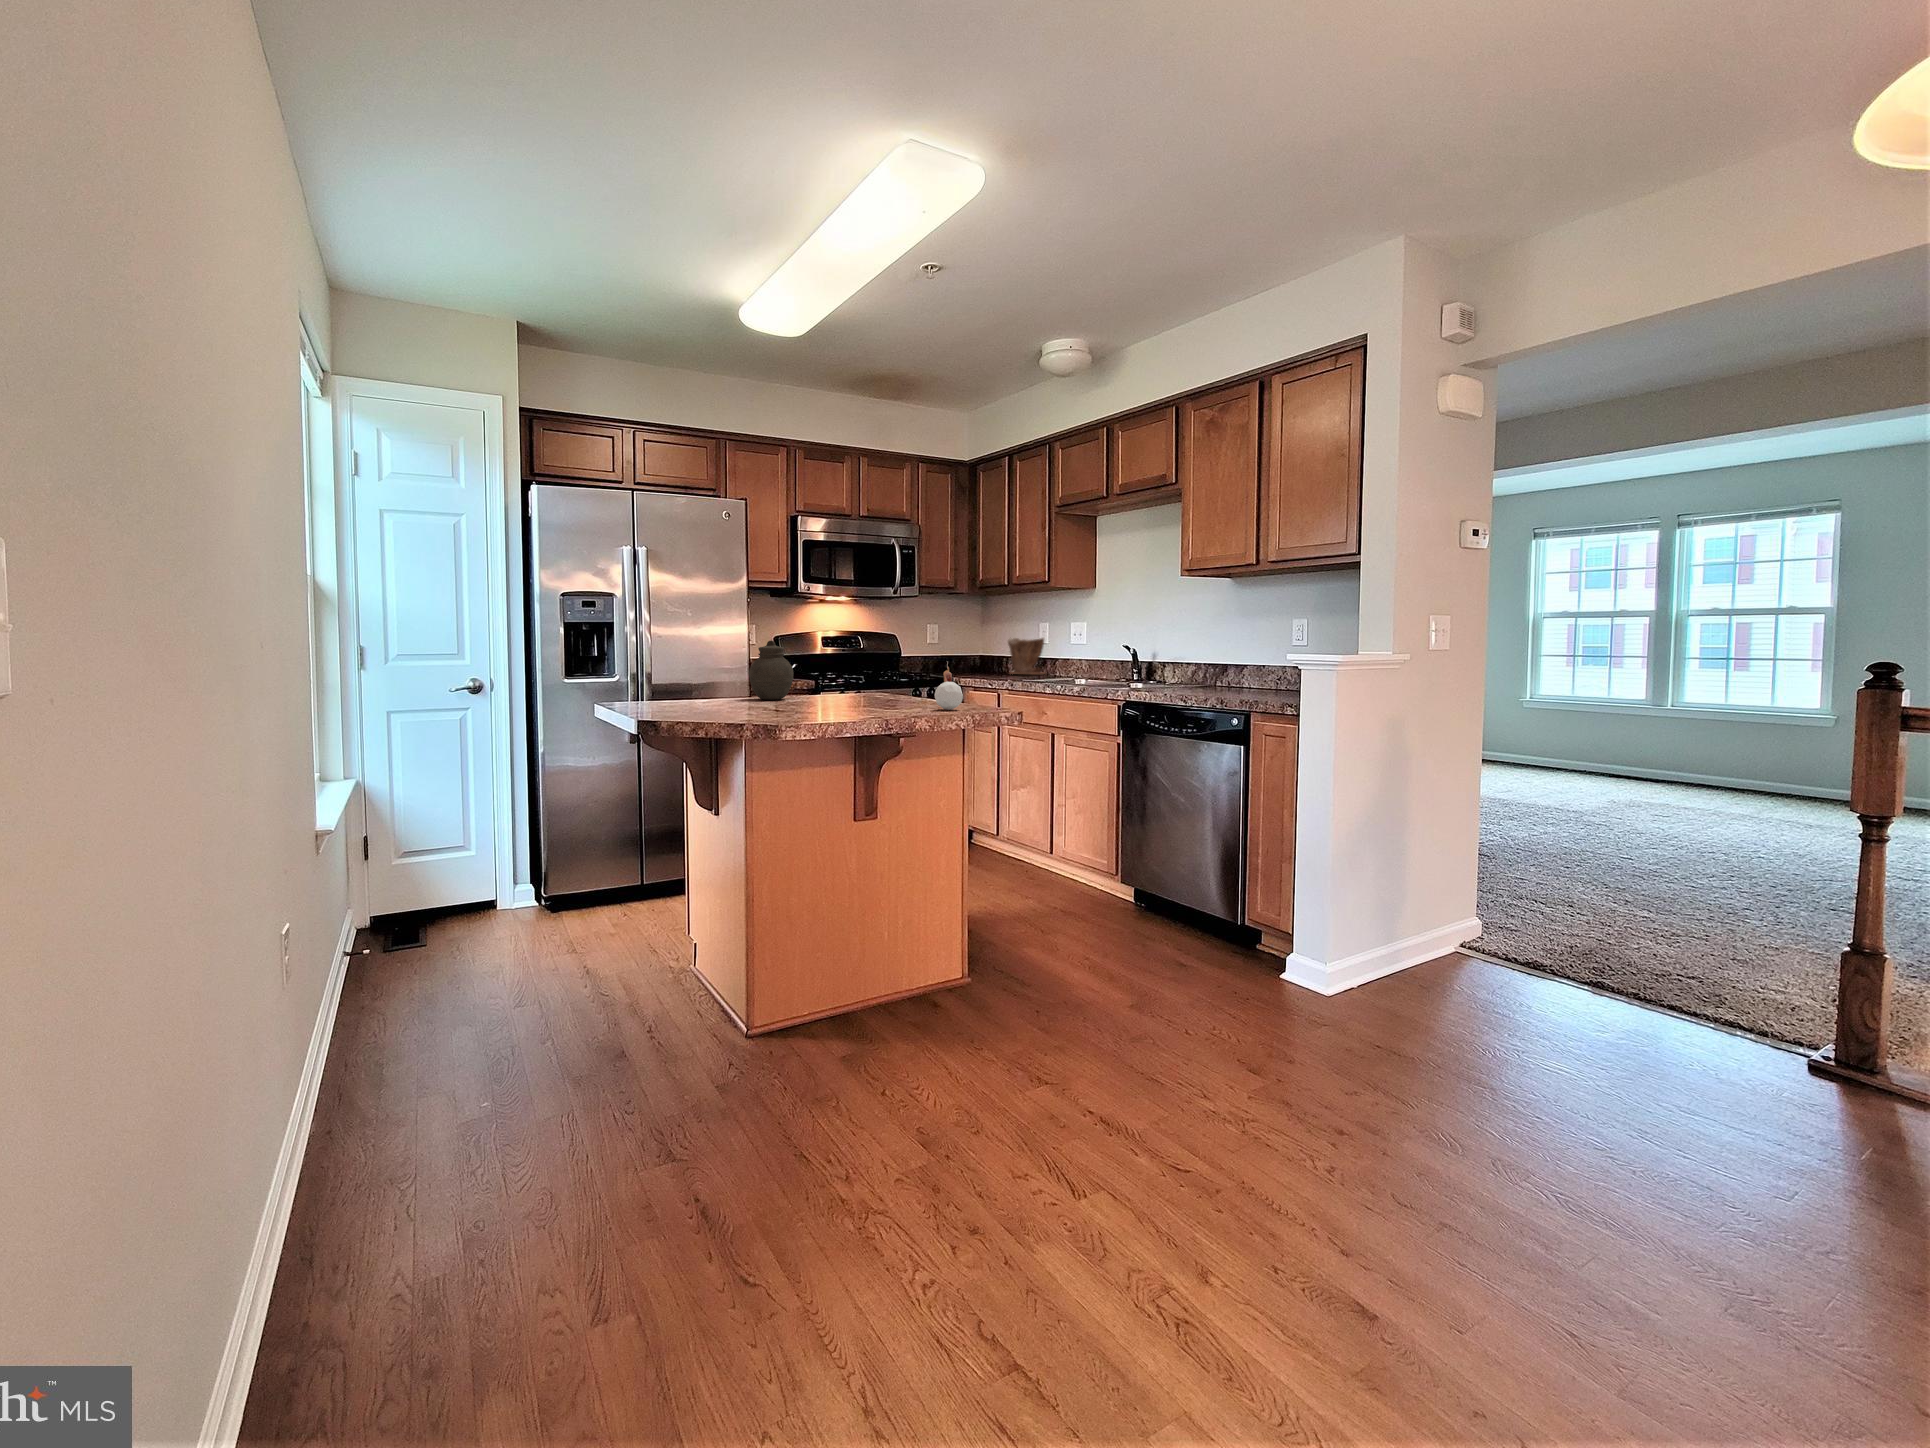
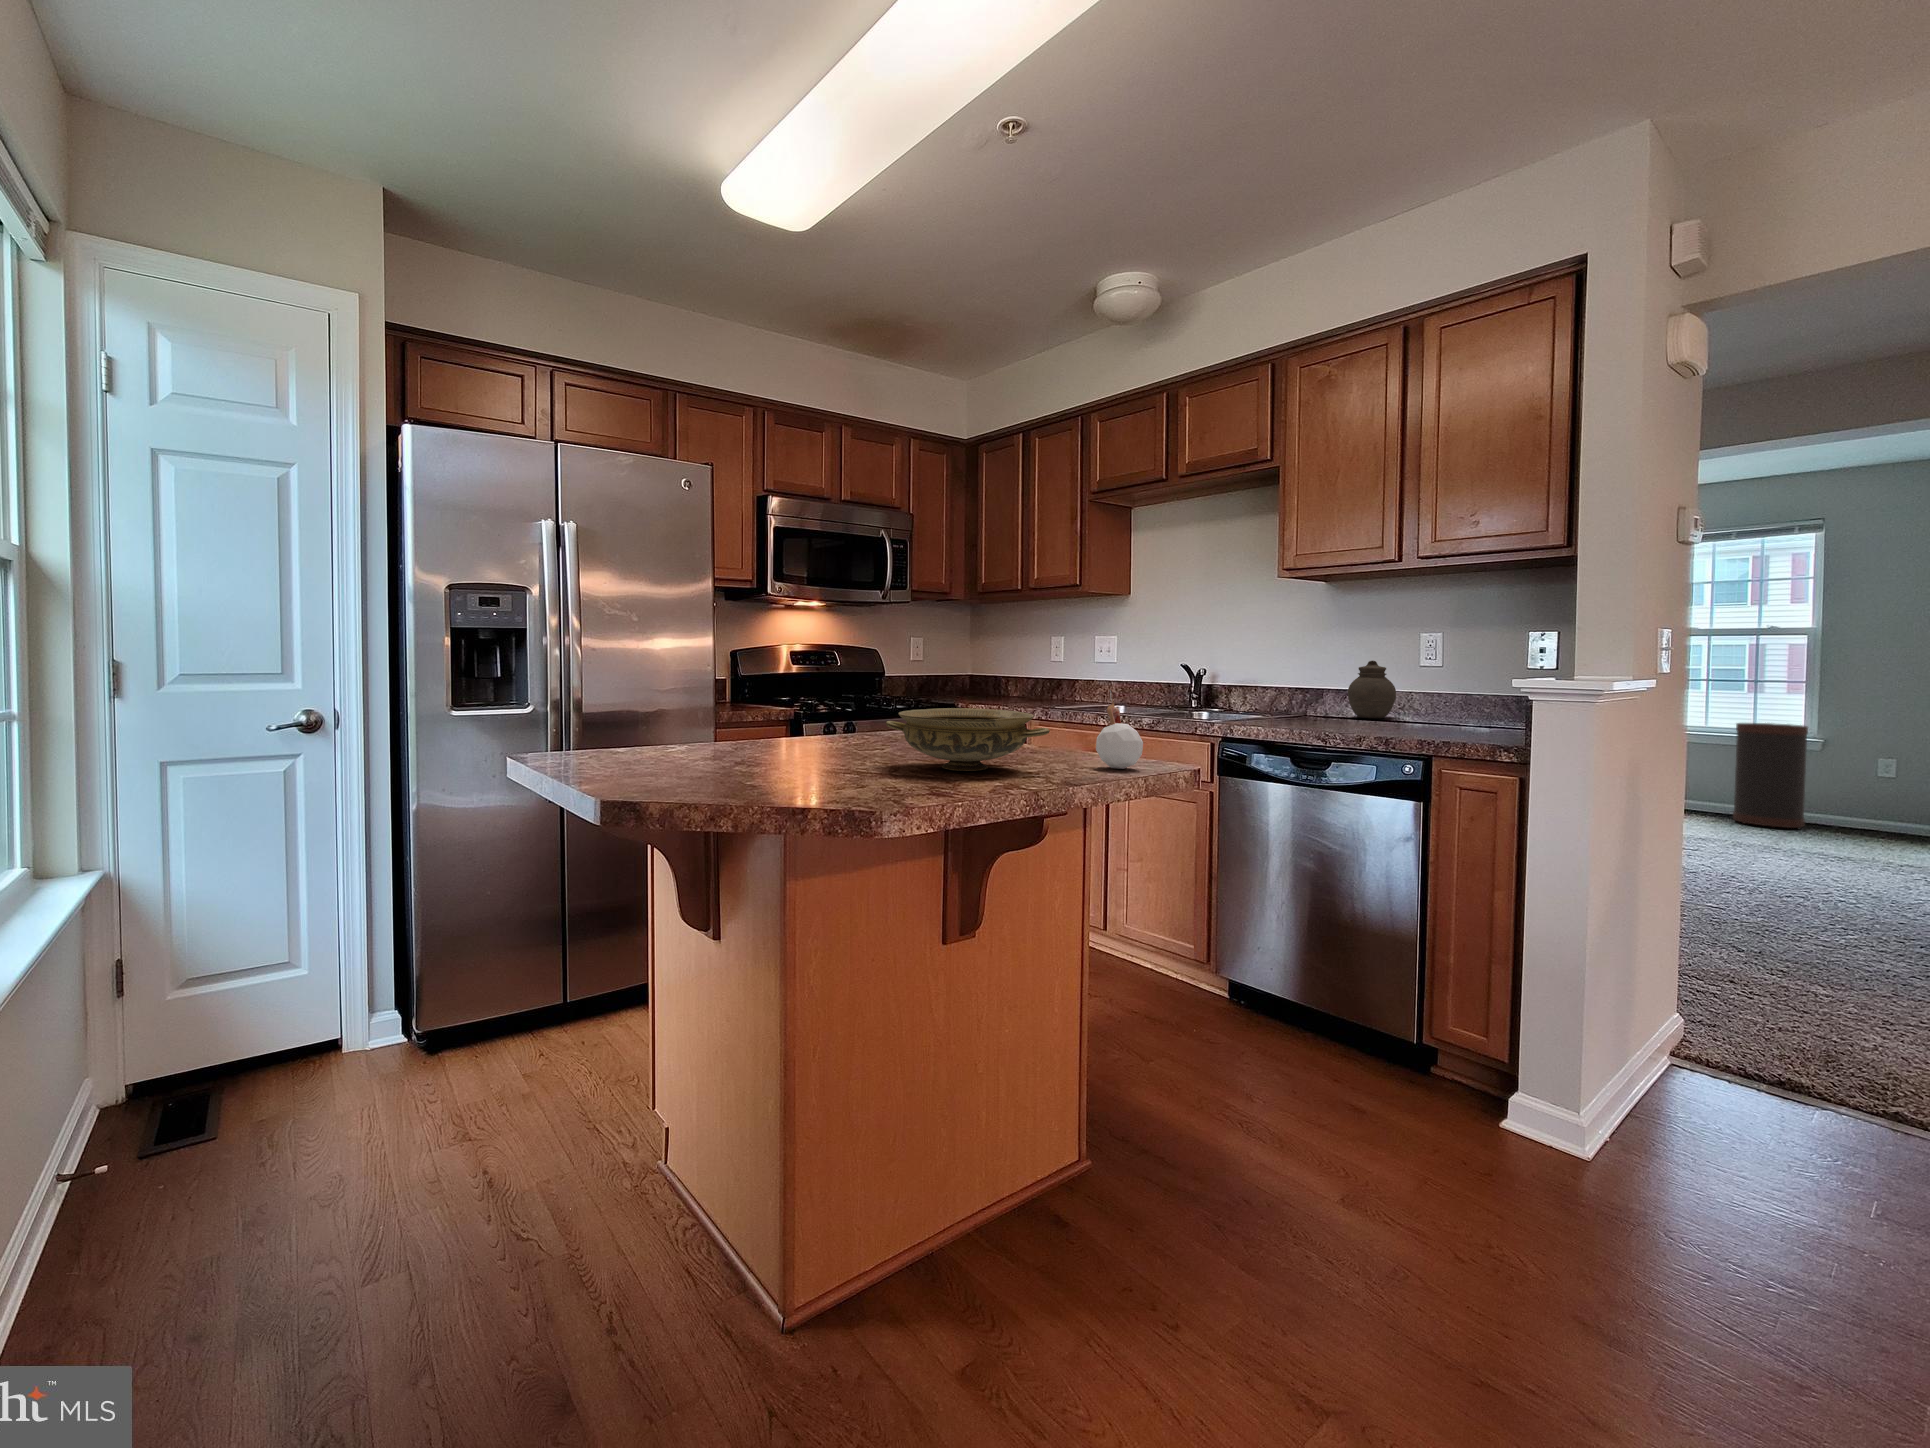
plant pot: present [1008,638,1045,674] -> none [1010,654,1059,698]
jar: present [749,641,793,700] -> present [1348,661,1396,718]
ceramic bowl: none [809,673,898,709] -> present [886,708,1050,771]
trash can: none [1743,700,1818,803] -> present [1733,723,1808,829]

